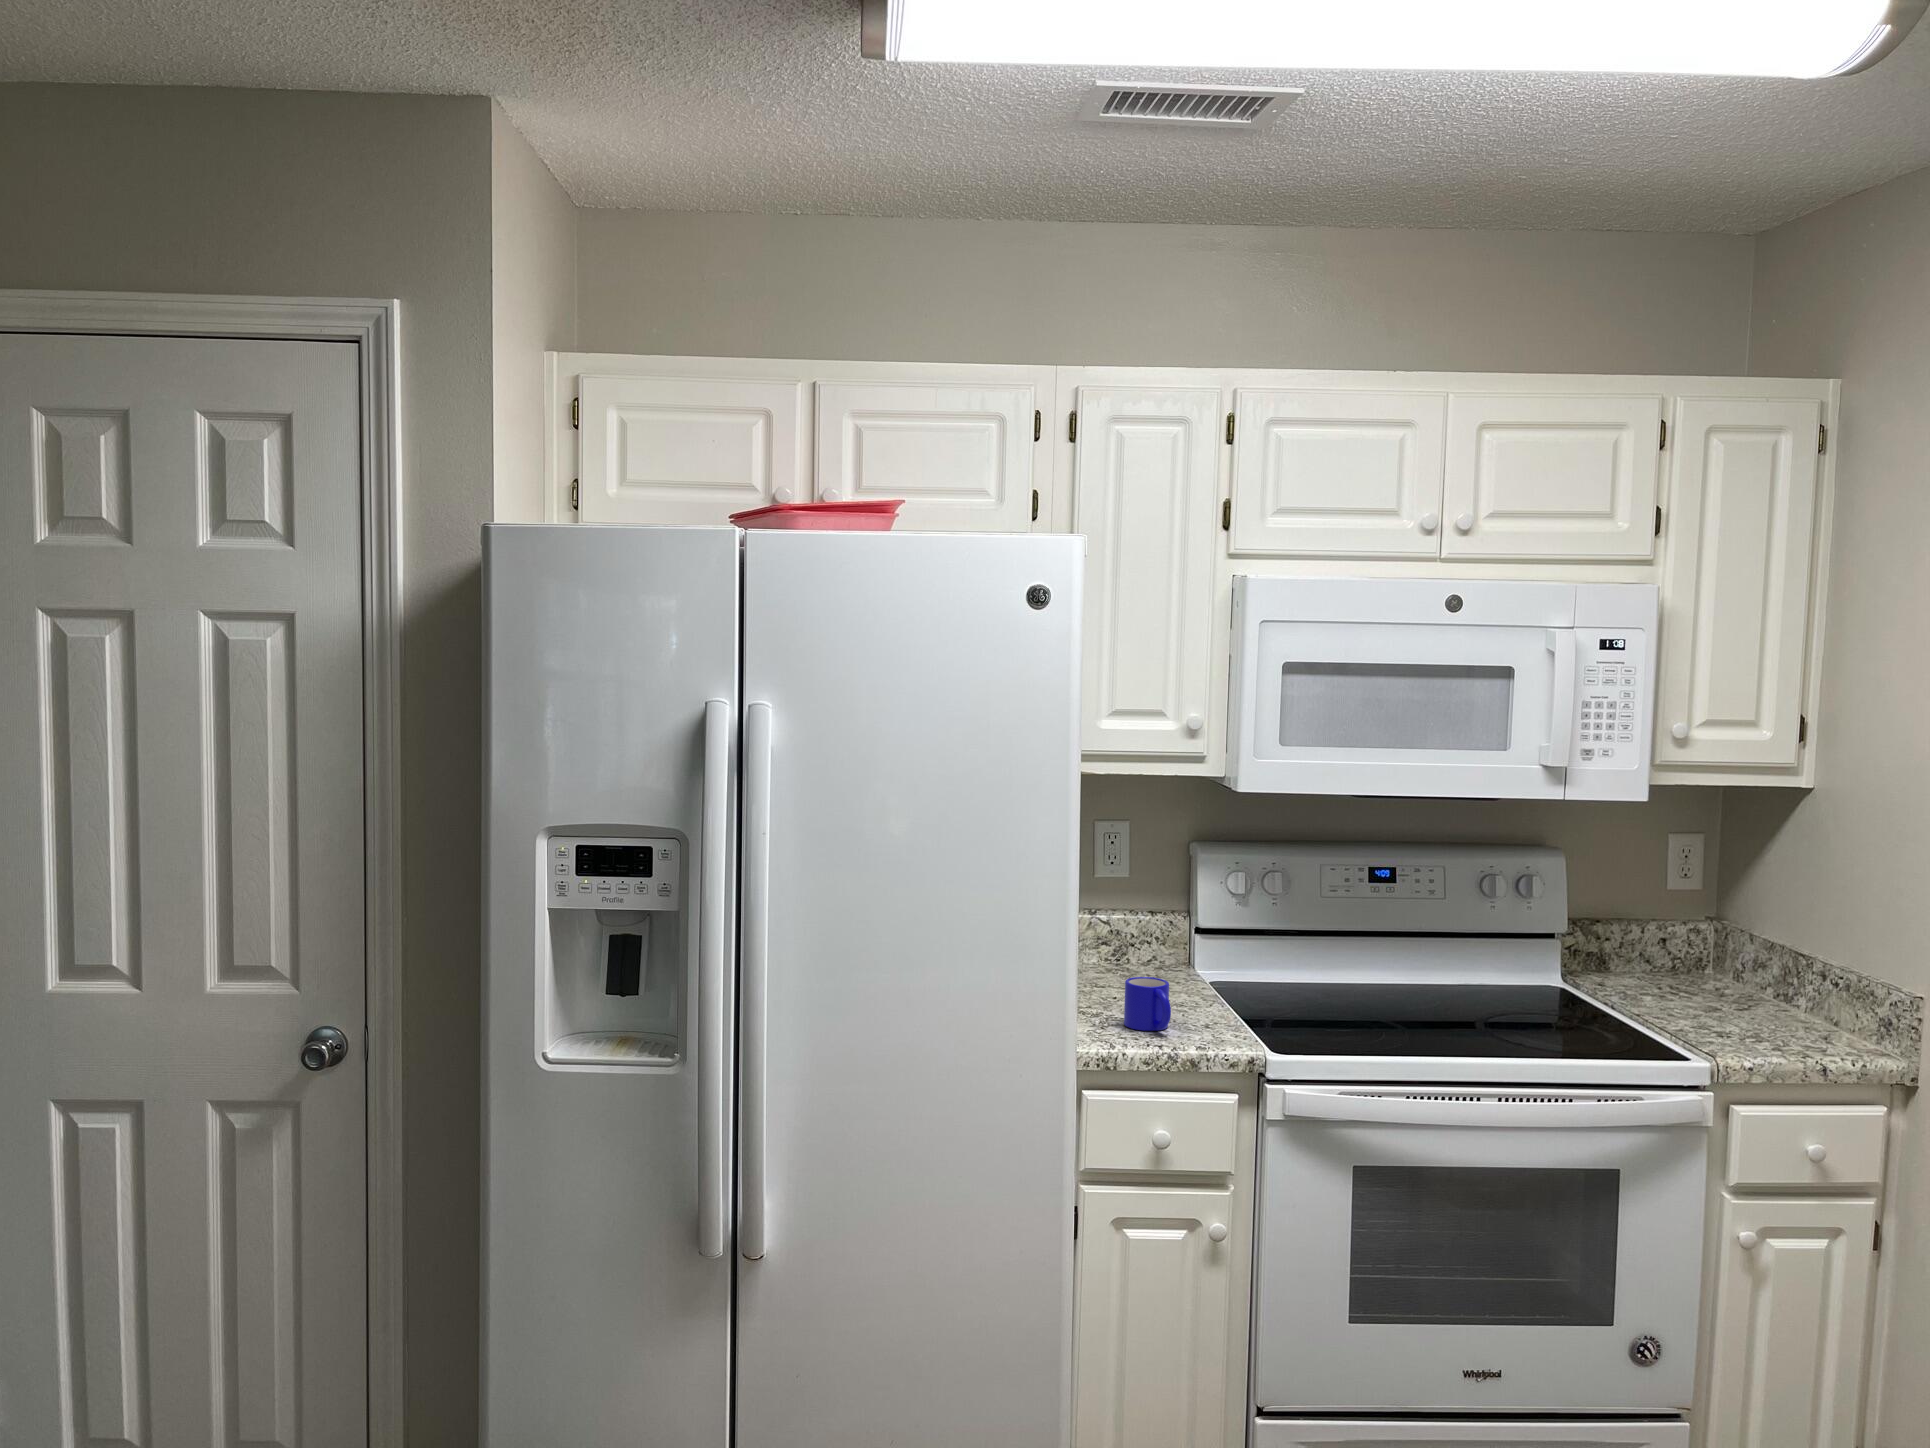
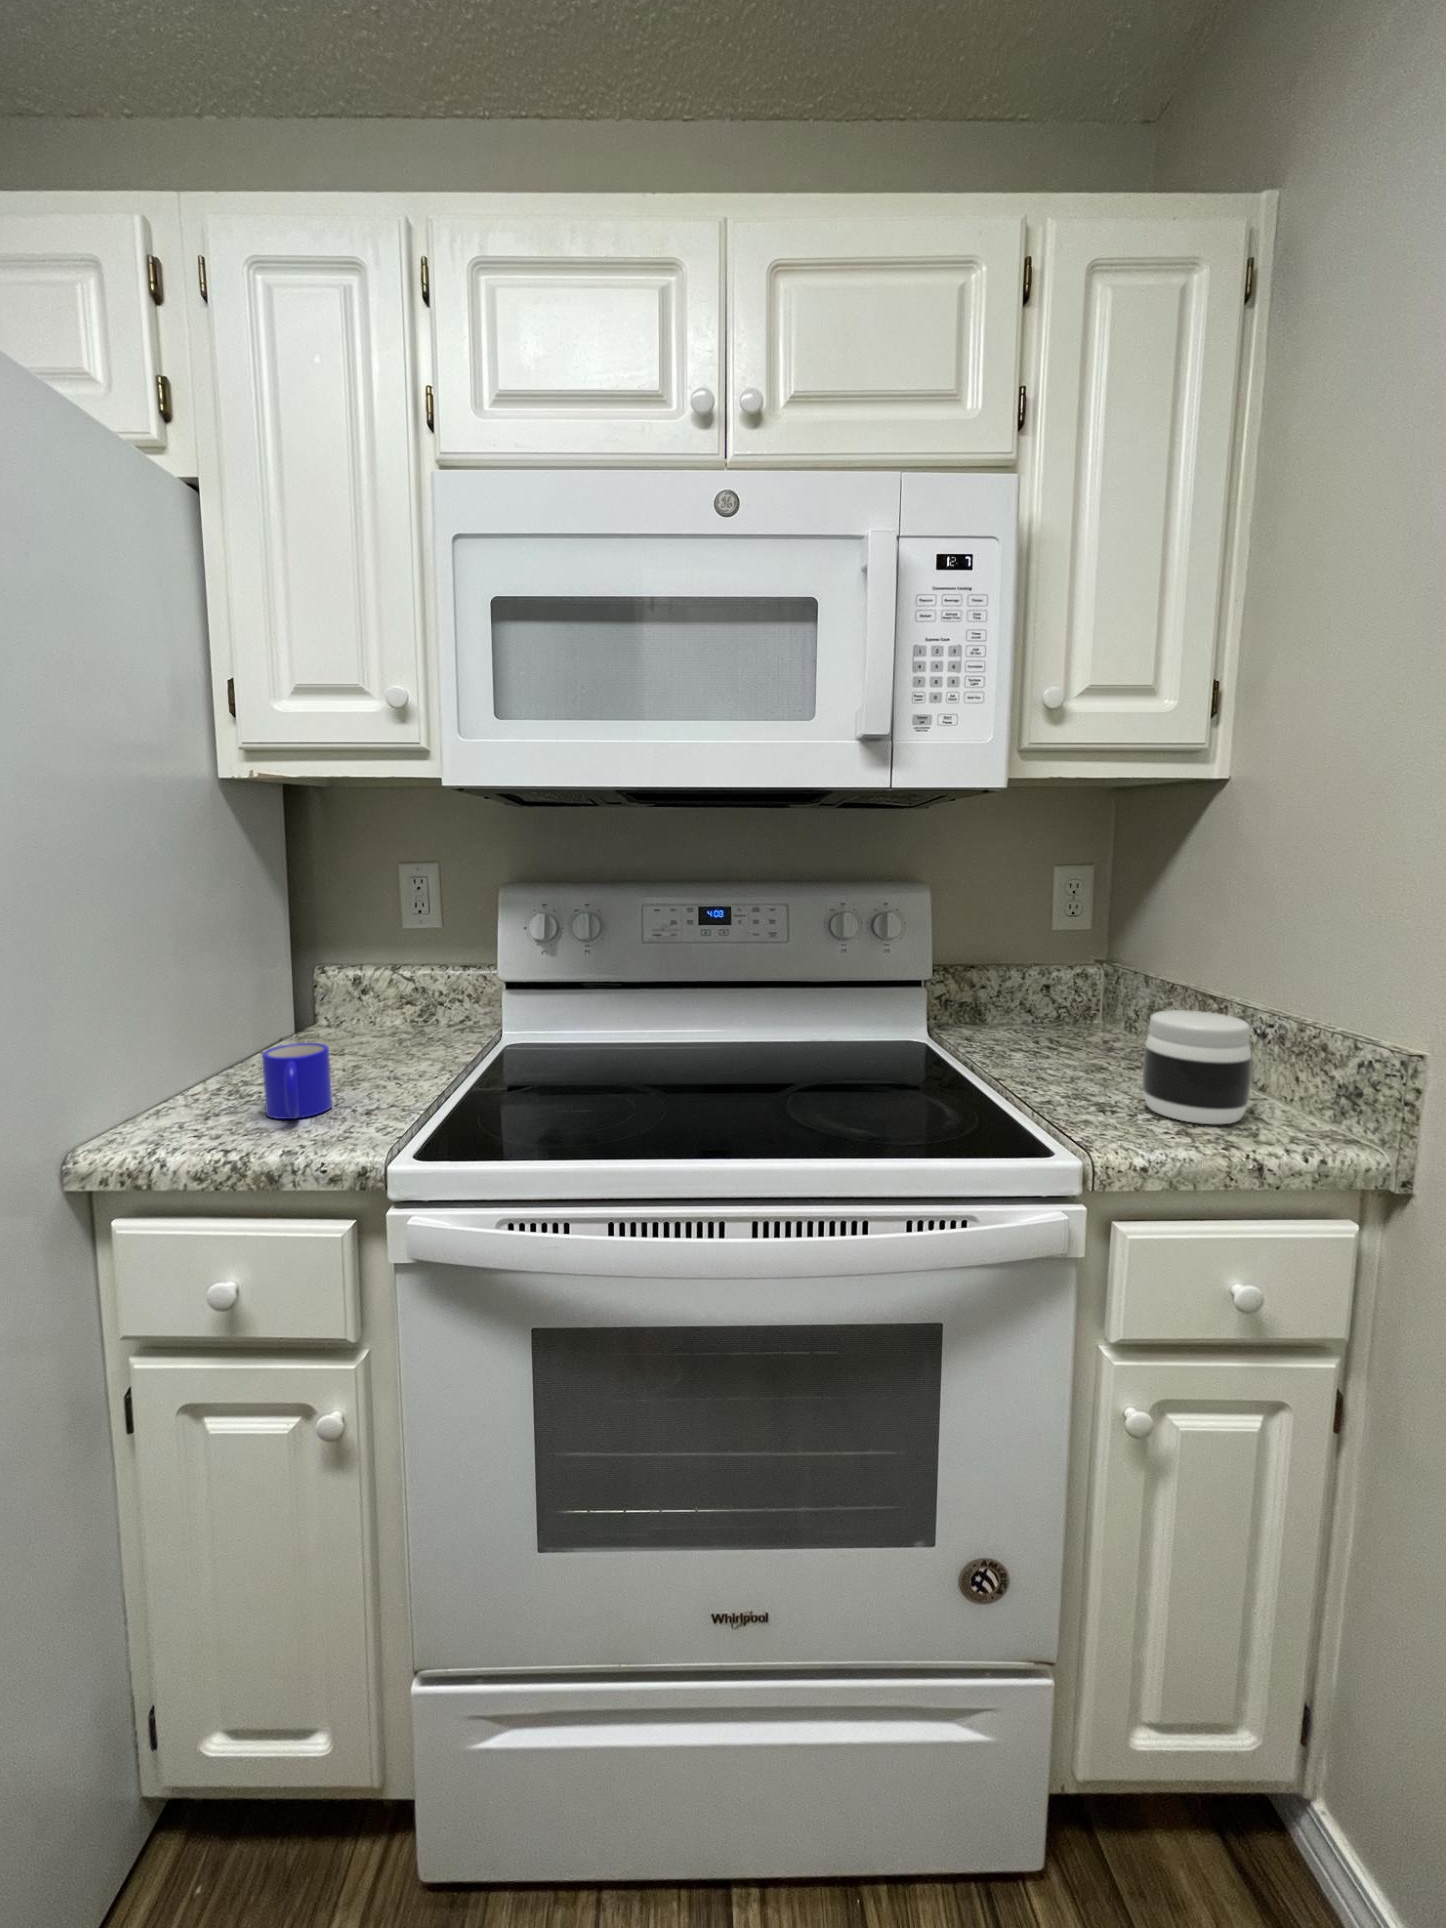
jar: none [1748,965,1823,1044] -> present [1143,1010,1252,1124]

